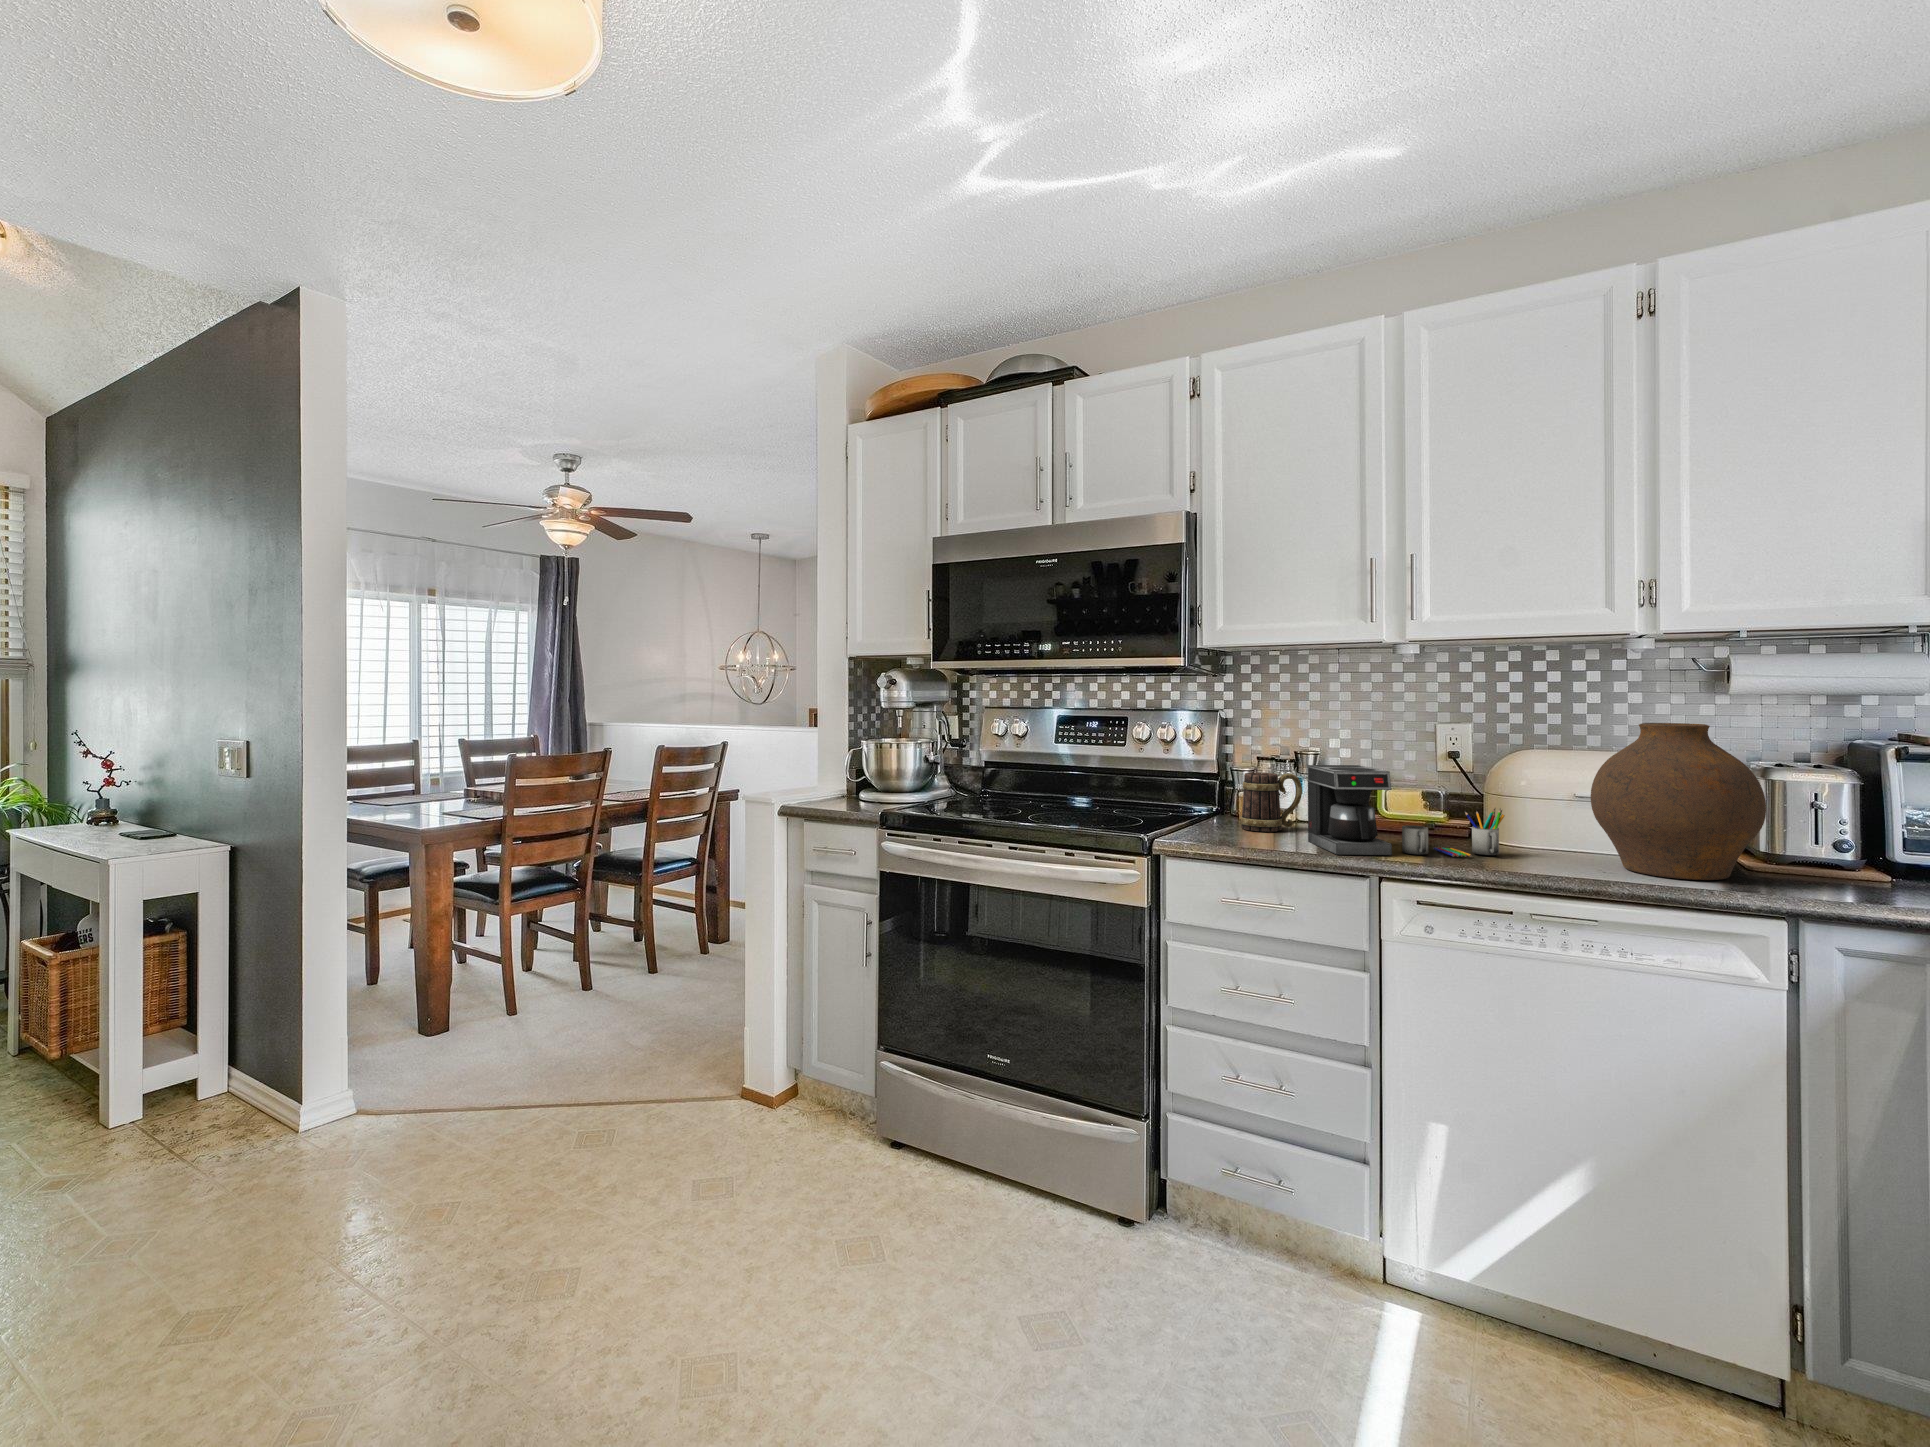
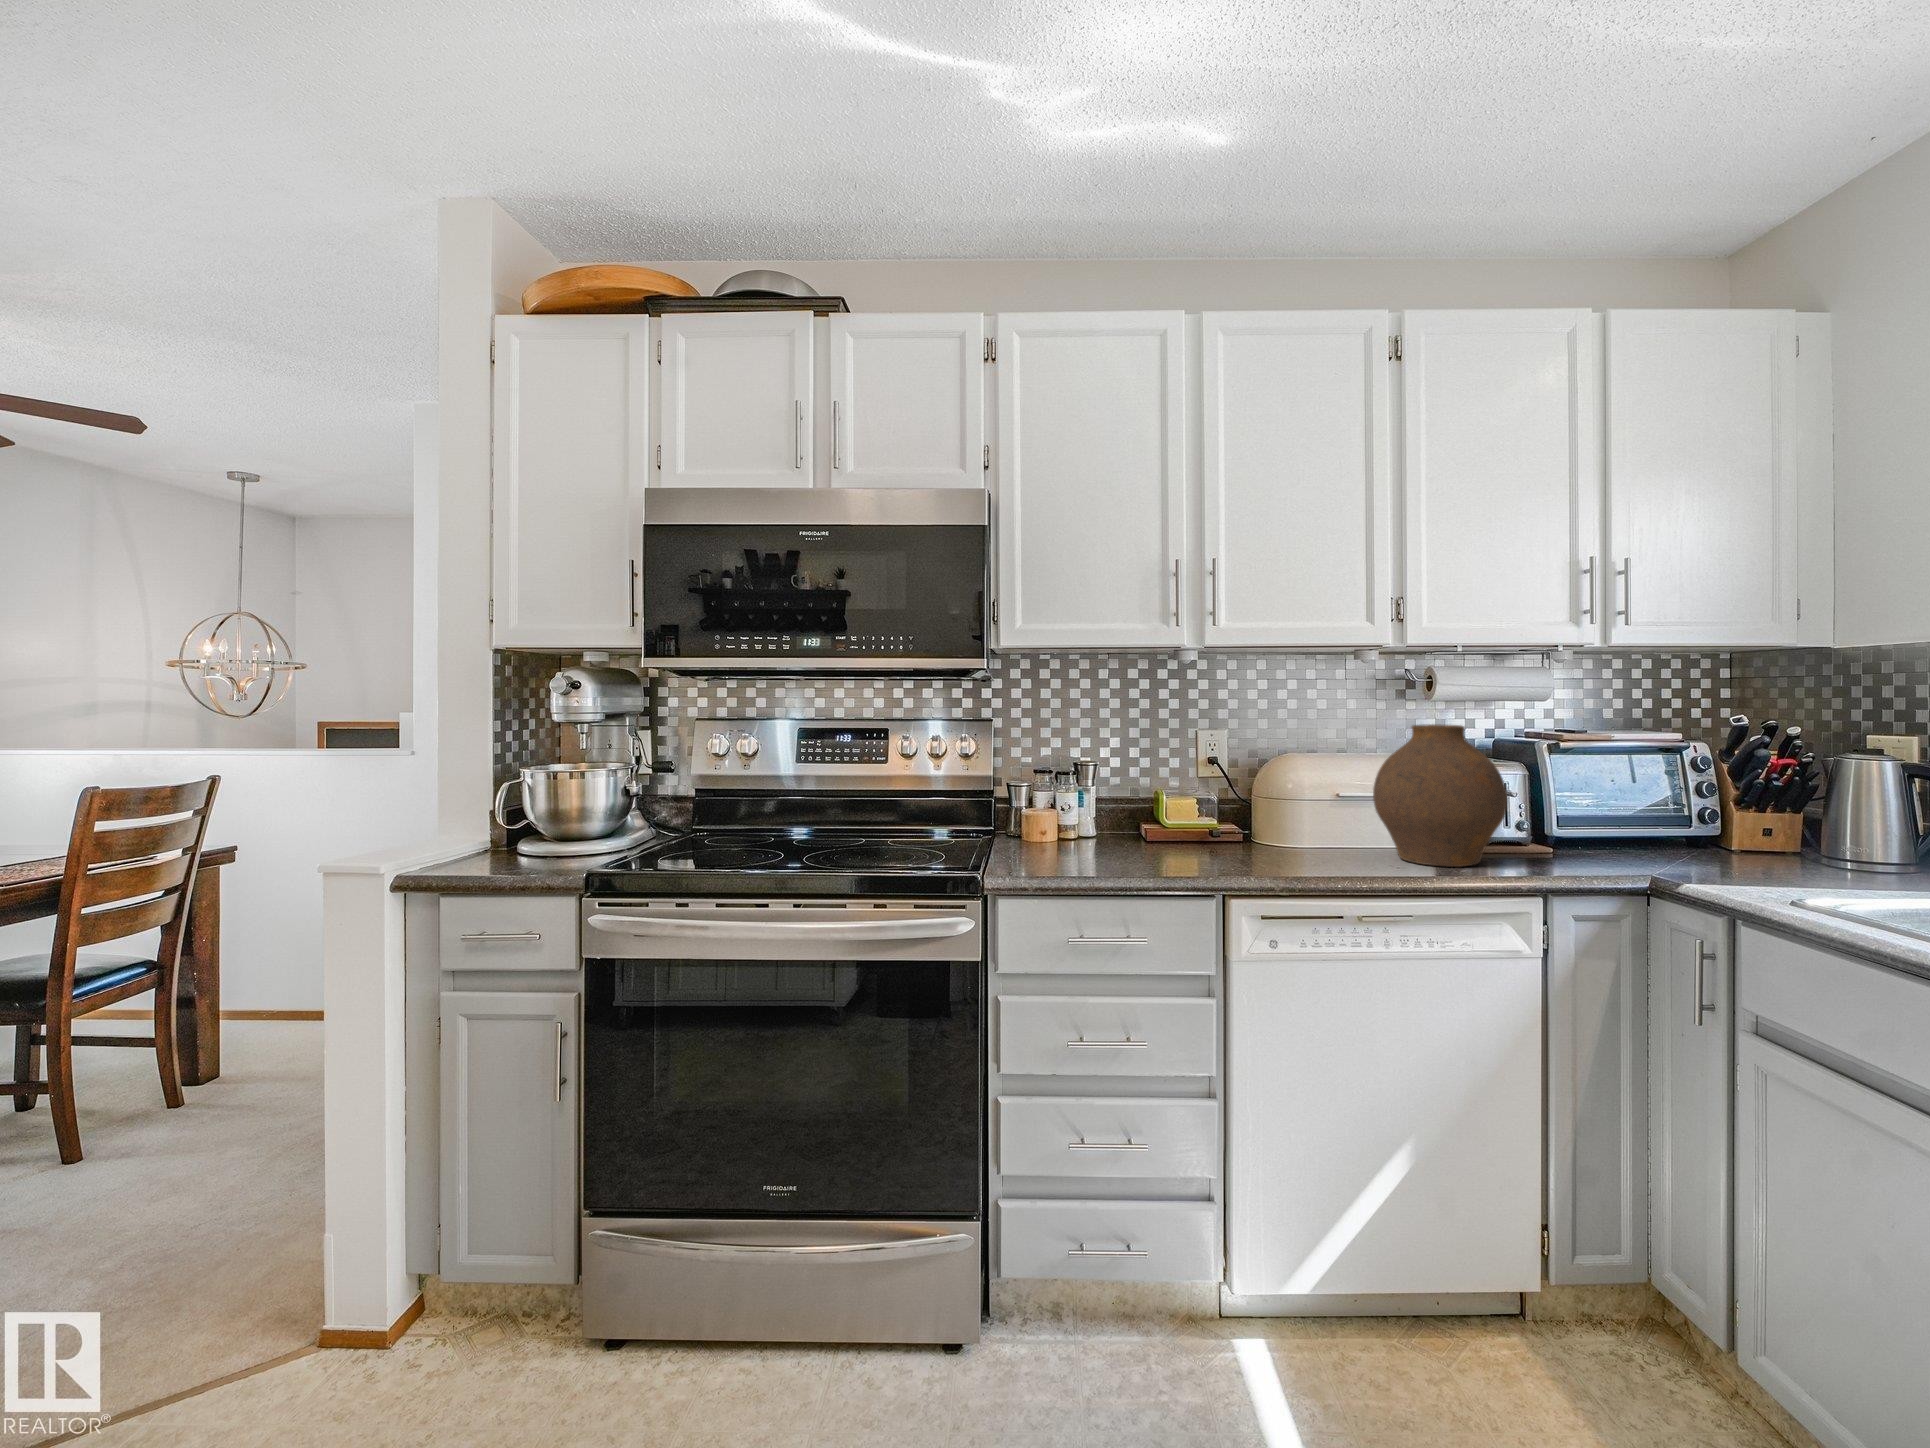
coffee maker: present [1308,765,1504,857] -> none [1132,775,1306,876]
mug: present [1240,773,1302,832] -> none [1048,787,1108,854]

